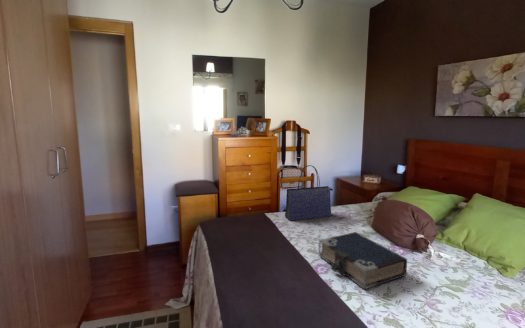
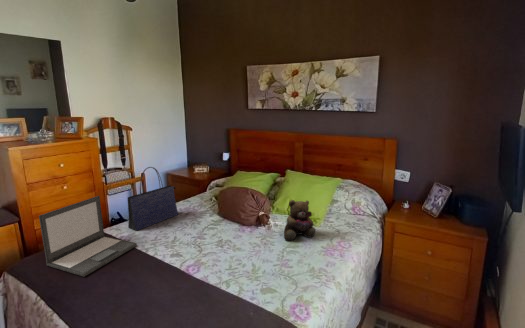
laptop: none [219,183,284,244] -> present [39,196,137,277]
teddy bear: none [445,228,499,286] -> present [284,200,316,241]
book: present [318,232,407,289] -> none [183,224,261,272]

